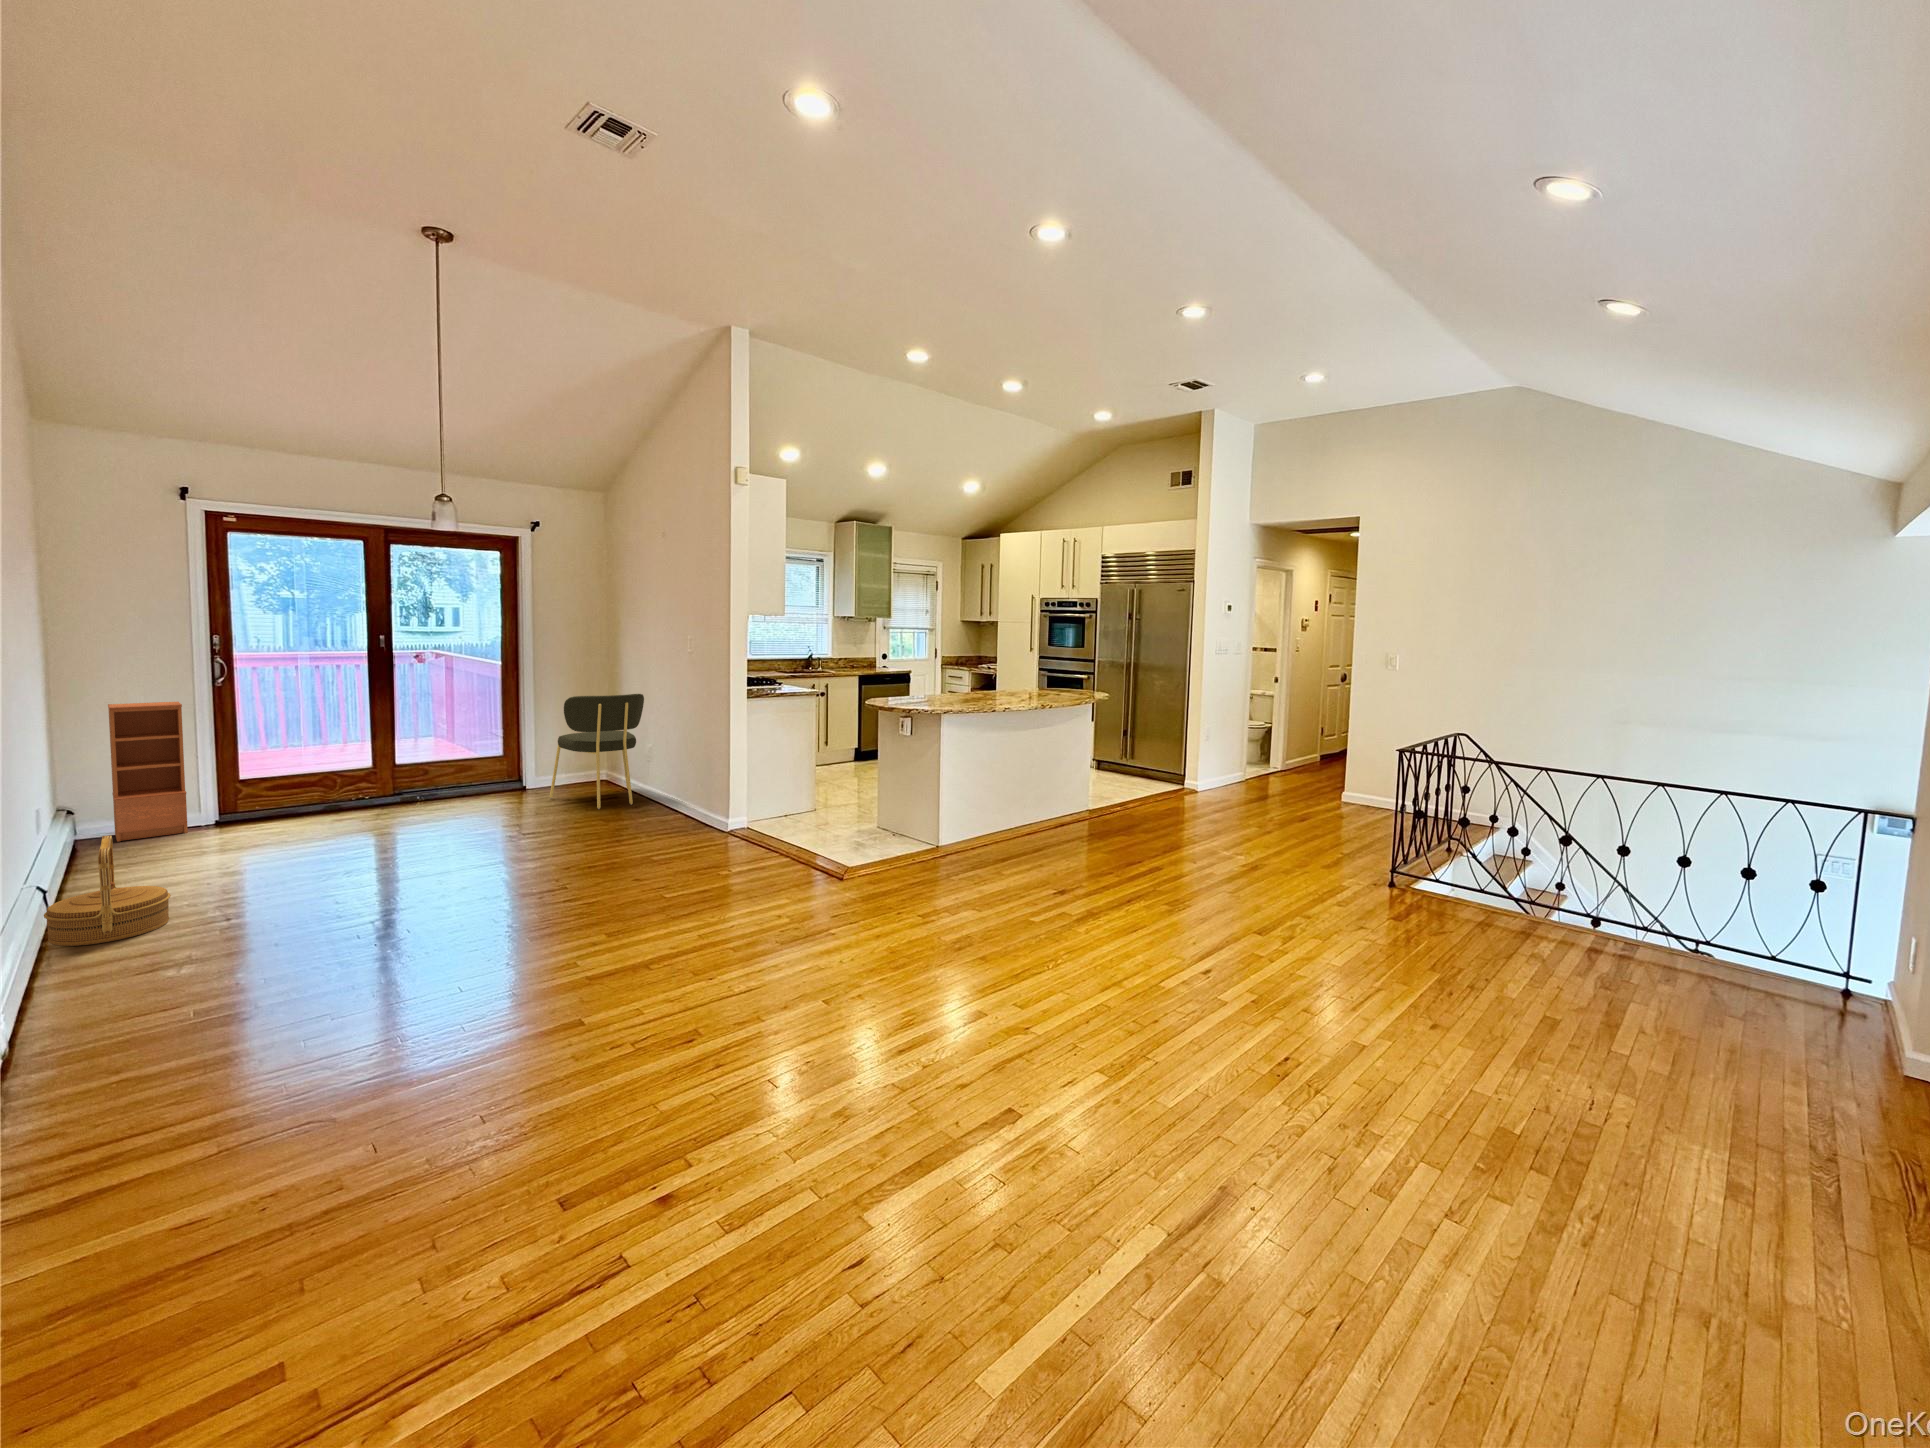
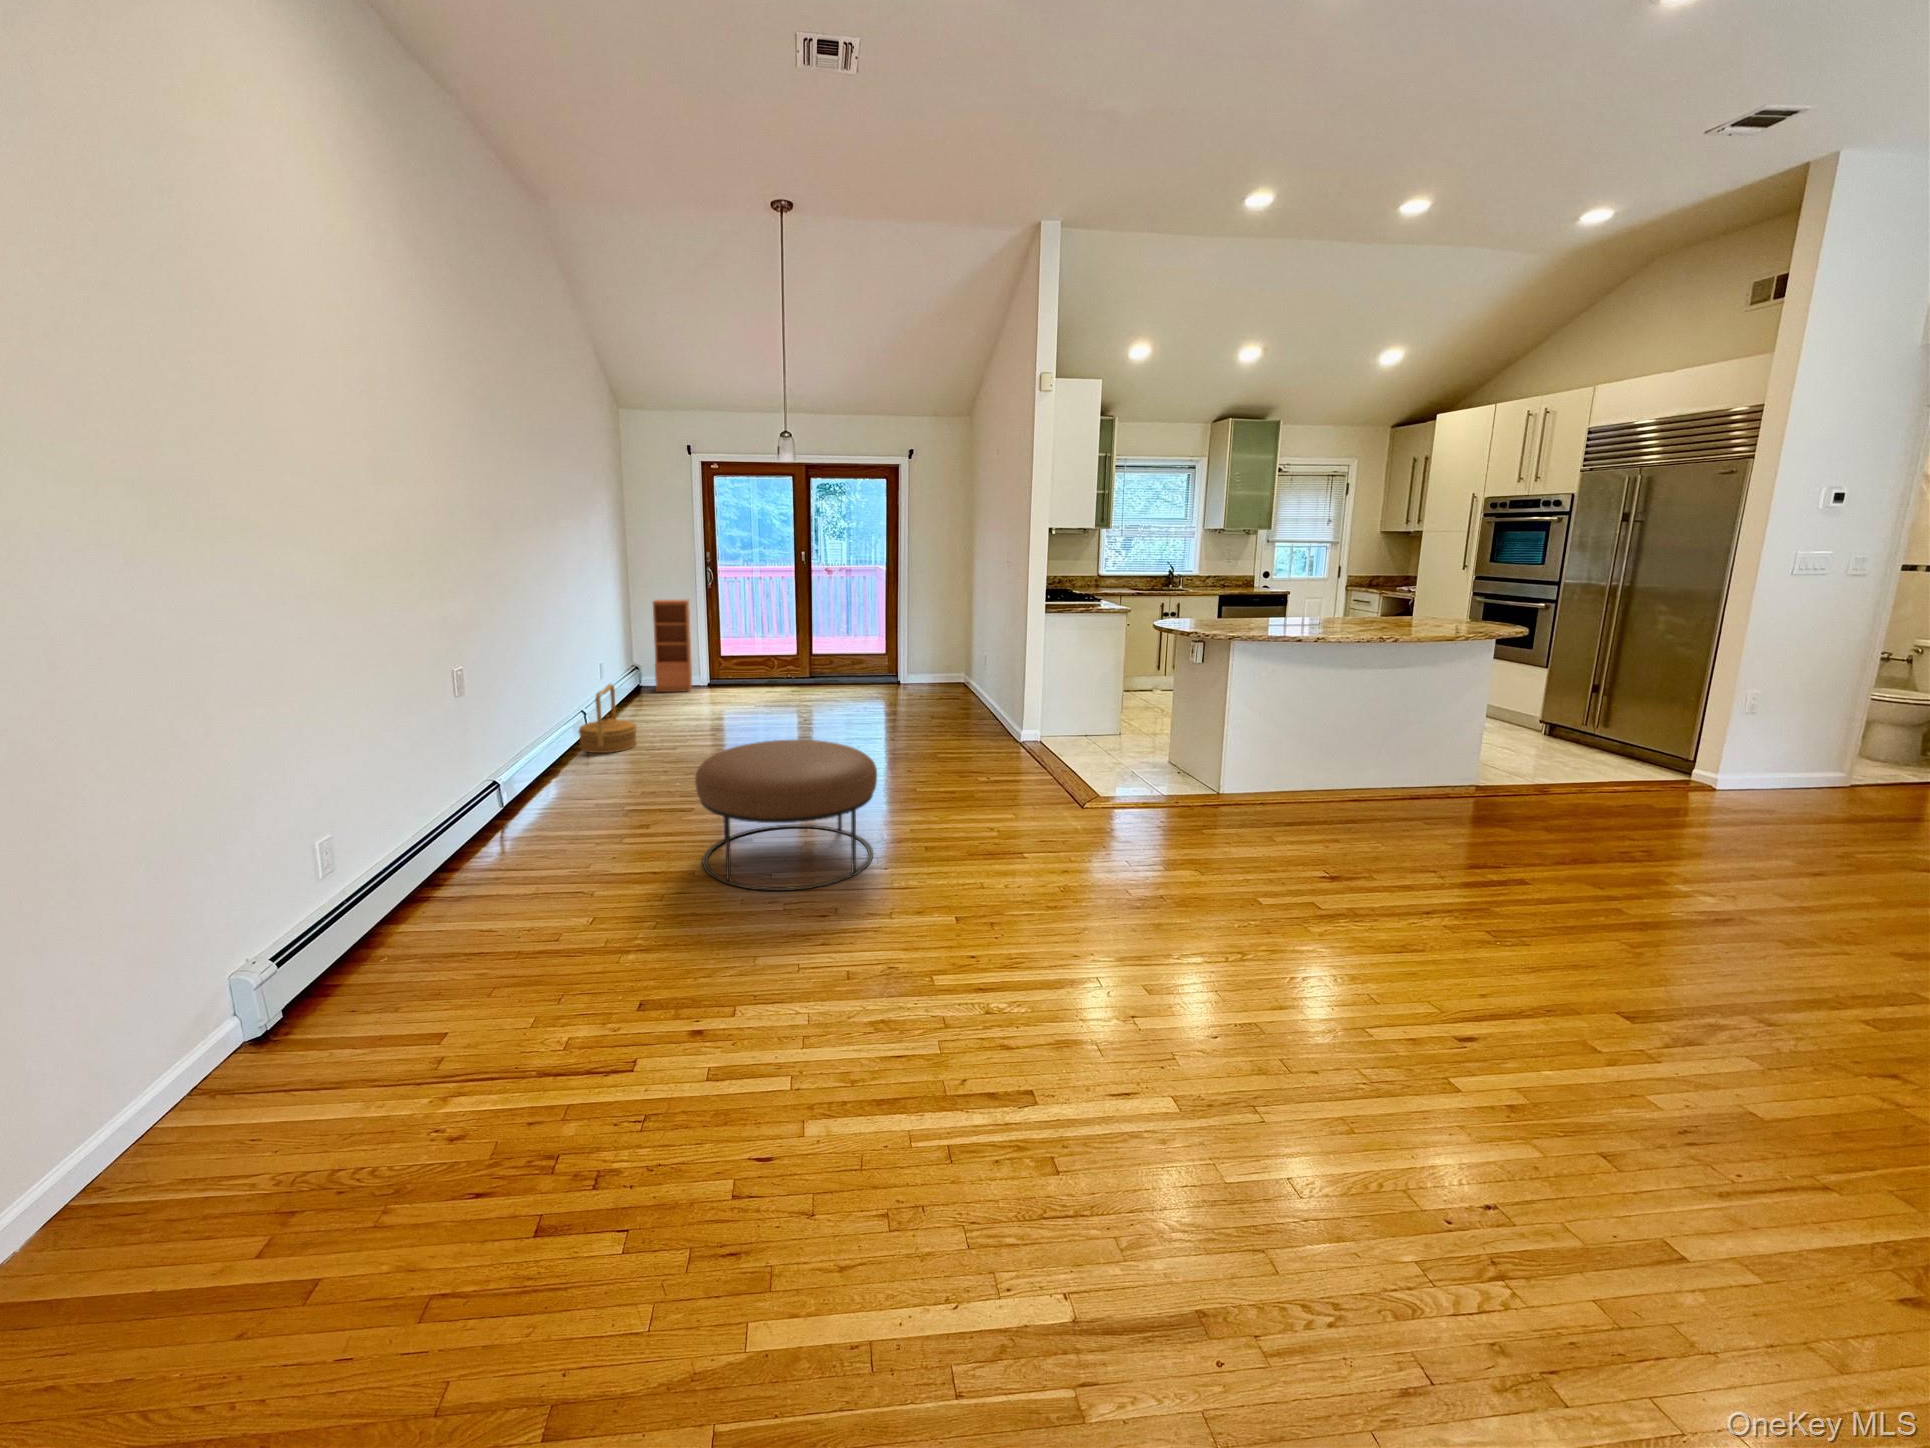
dining chair: present [550,694,644,809] -> none [907,606,980,709]
ottoman: none [454,857,691,1046] -> present [695,740,877,891]

